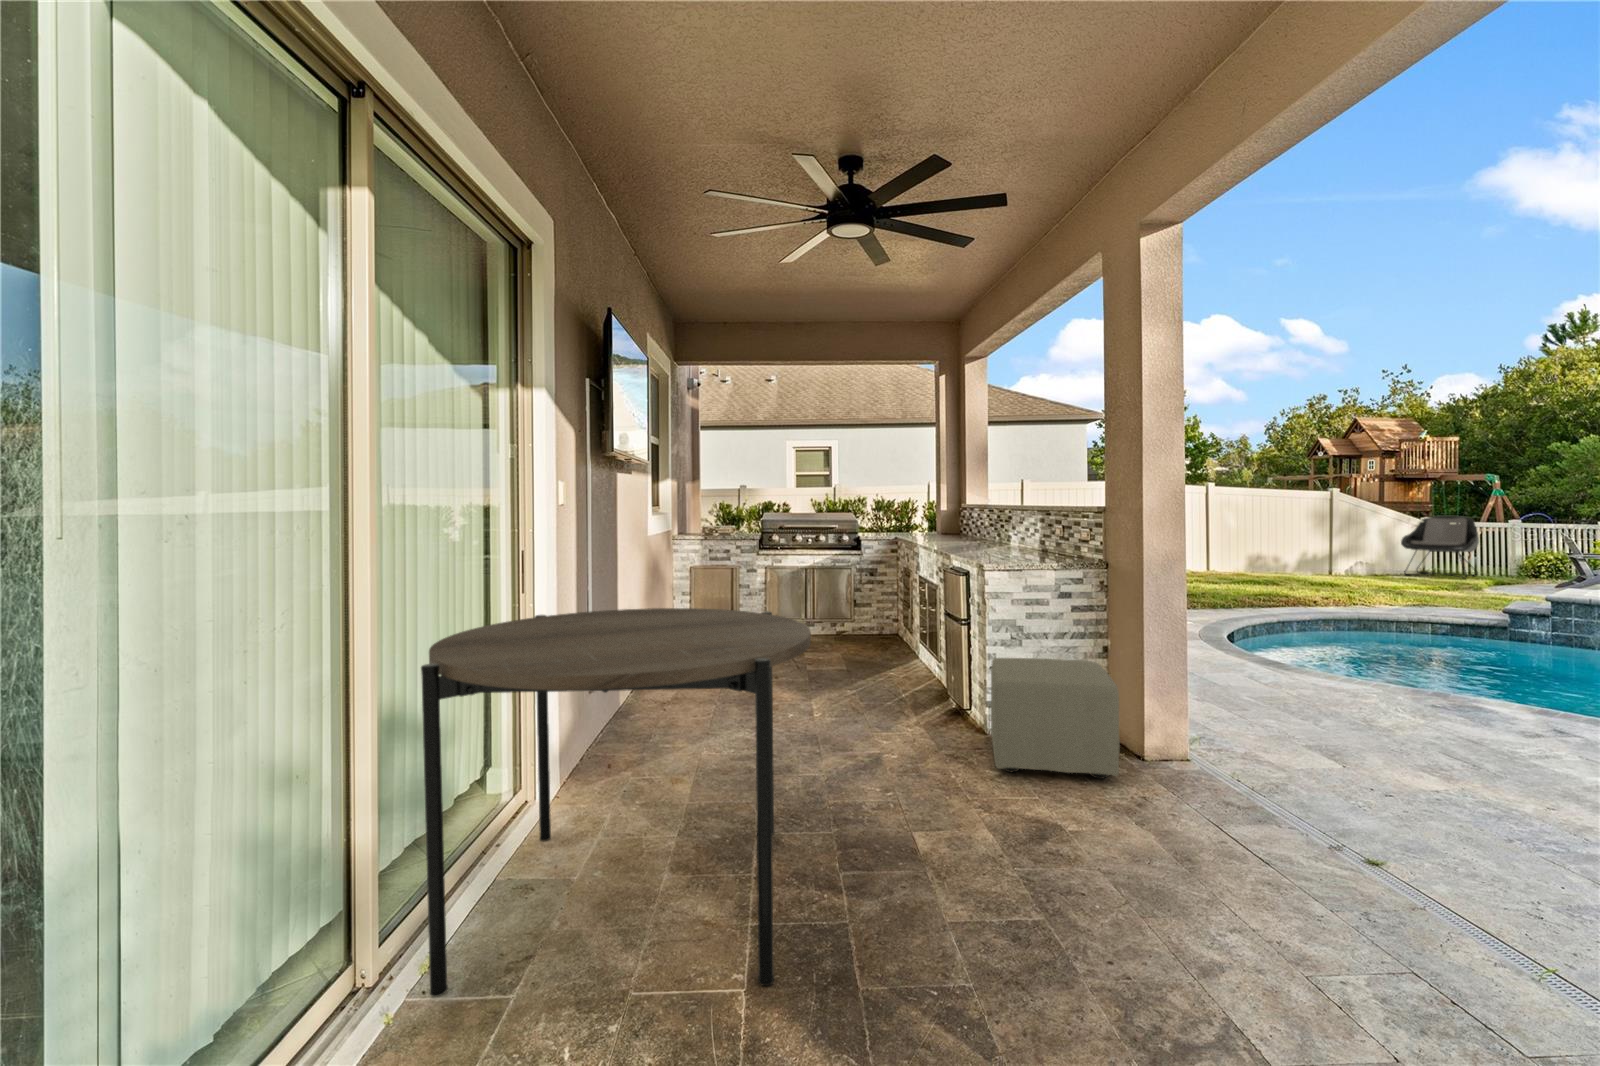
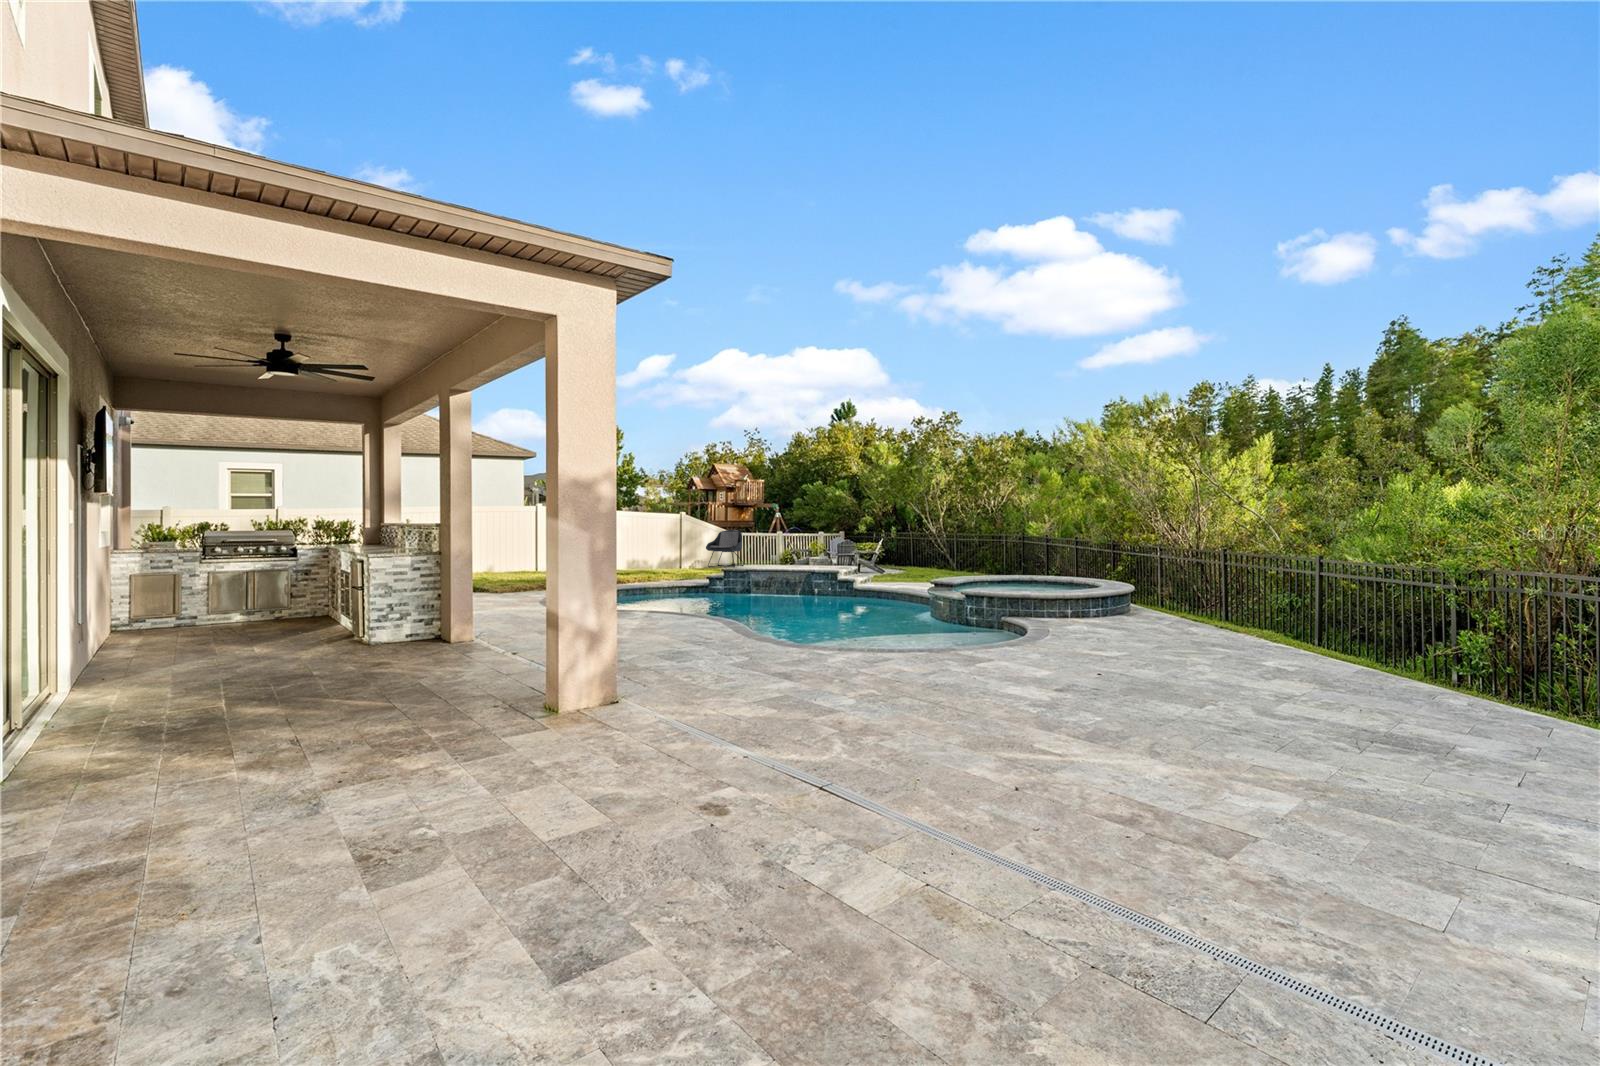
dining table: present [421,608,811,997] -> none [50,572,255,714]
ottoman: present [991,658,1120,779] -> none [364,598,429,651]

